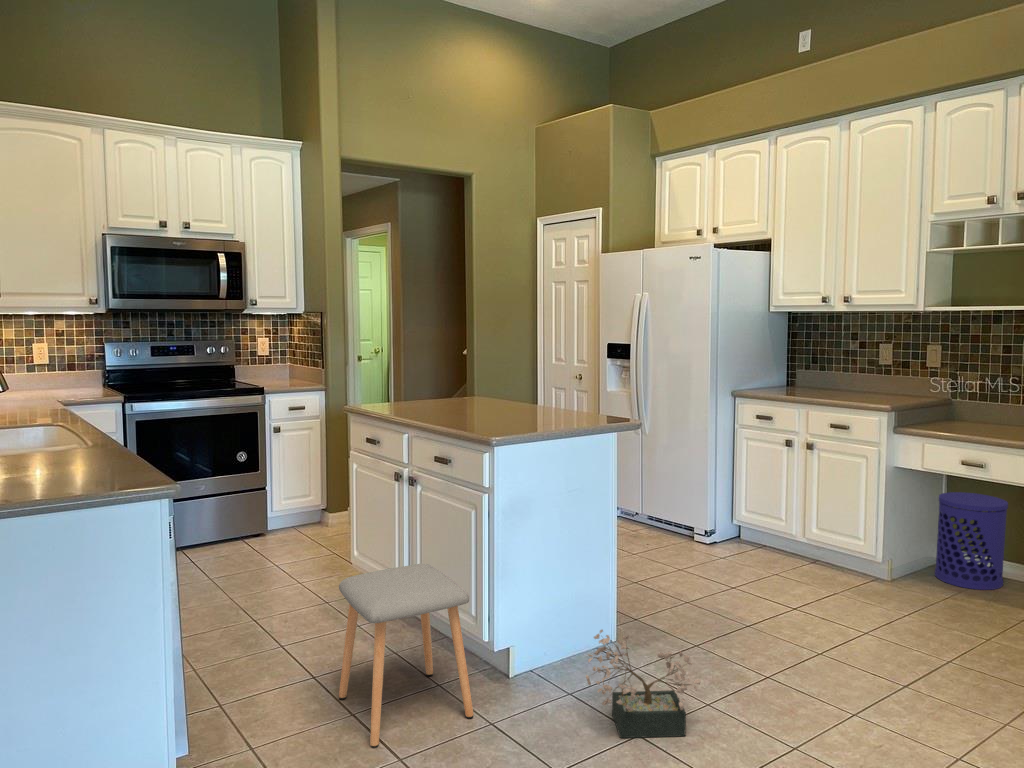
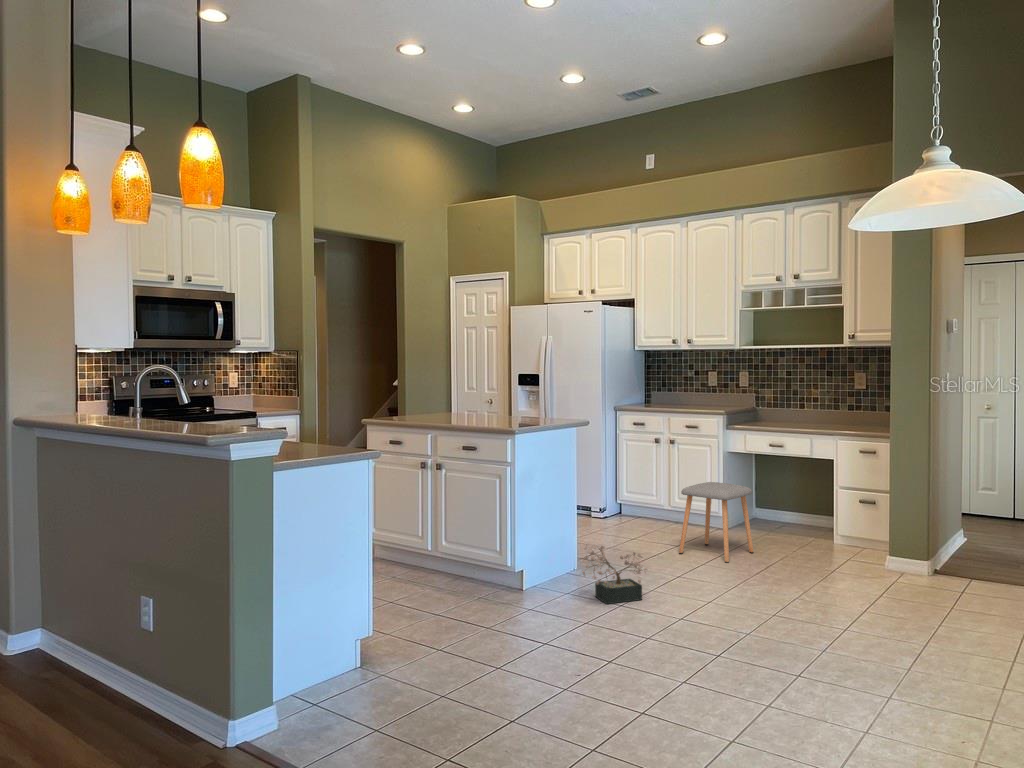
waste bin: present [935,492,1008,590] -> none [753,469,794,530]
stool: present [339,564,474,748] -> present [679,482,754,563]

